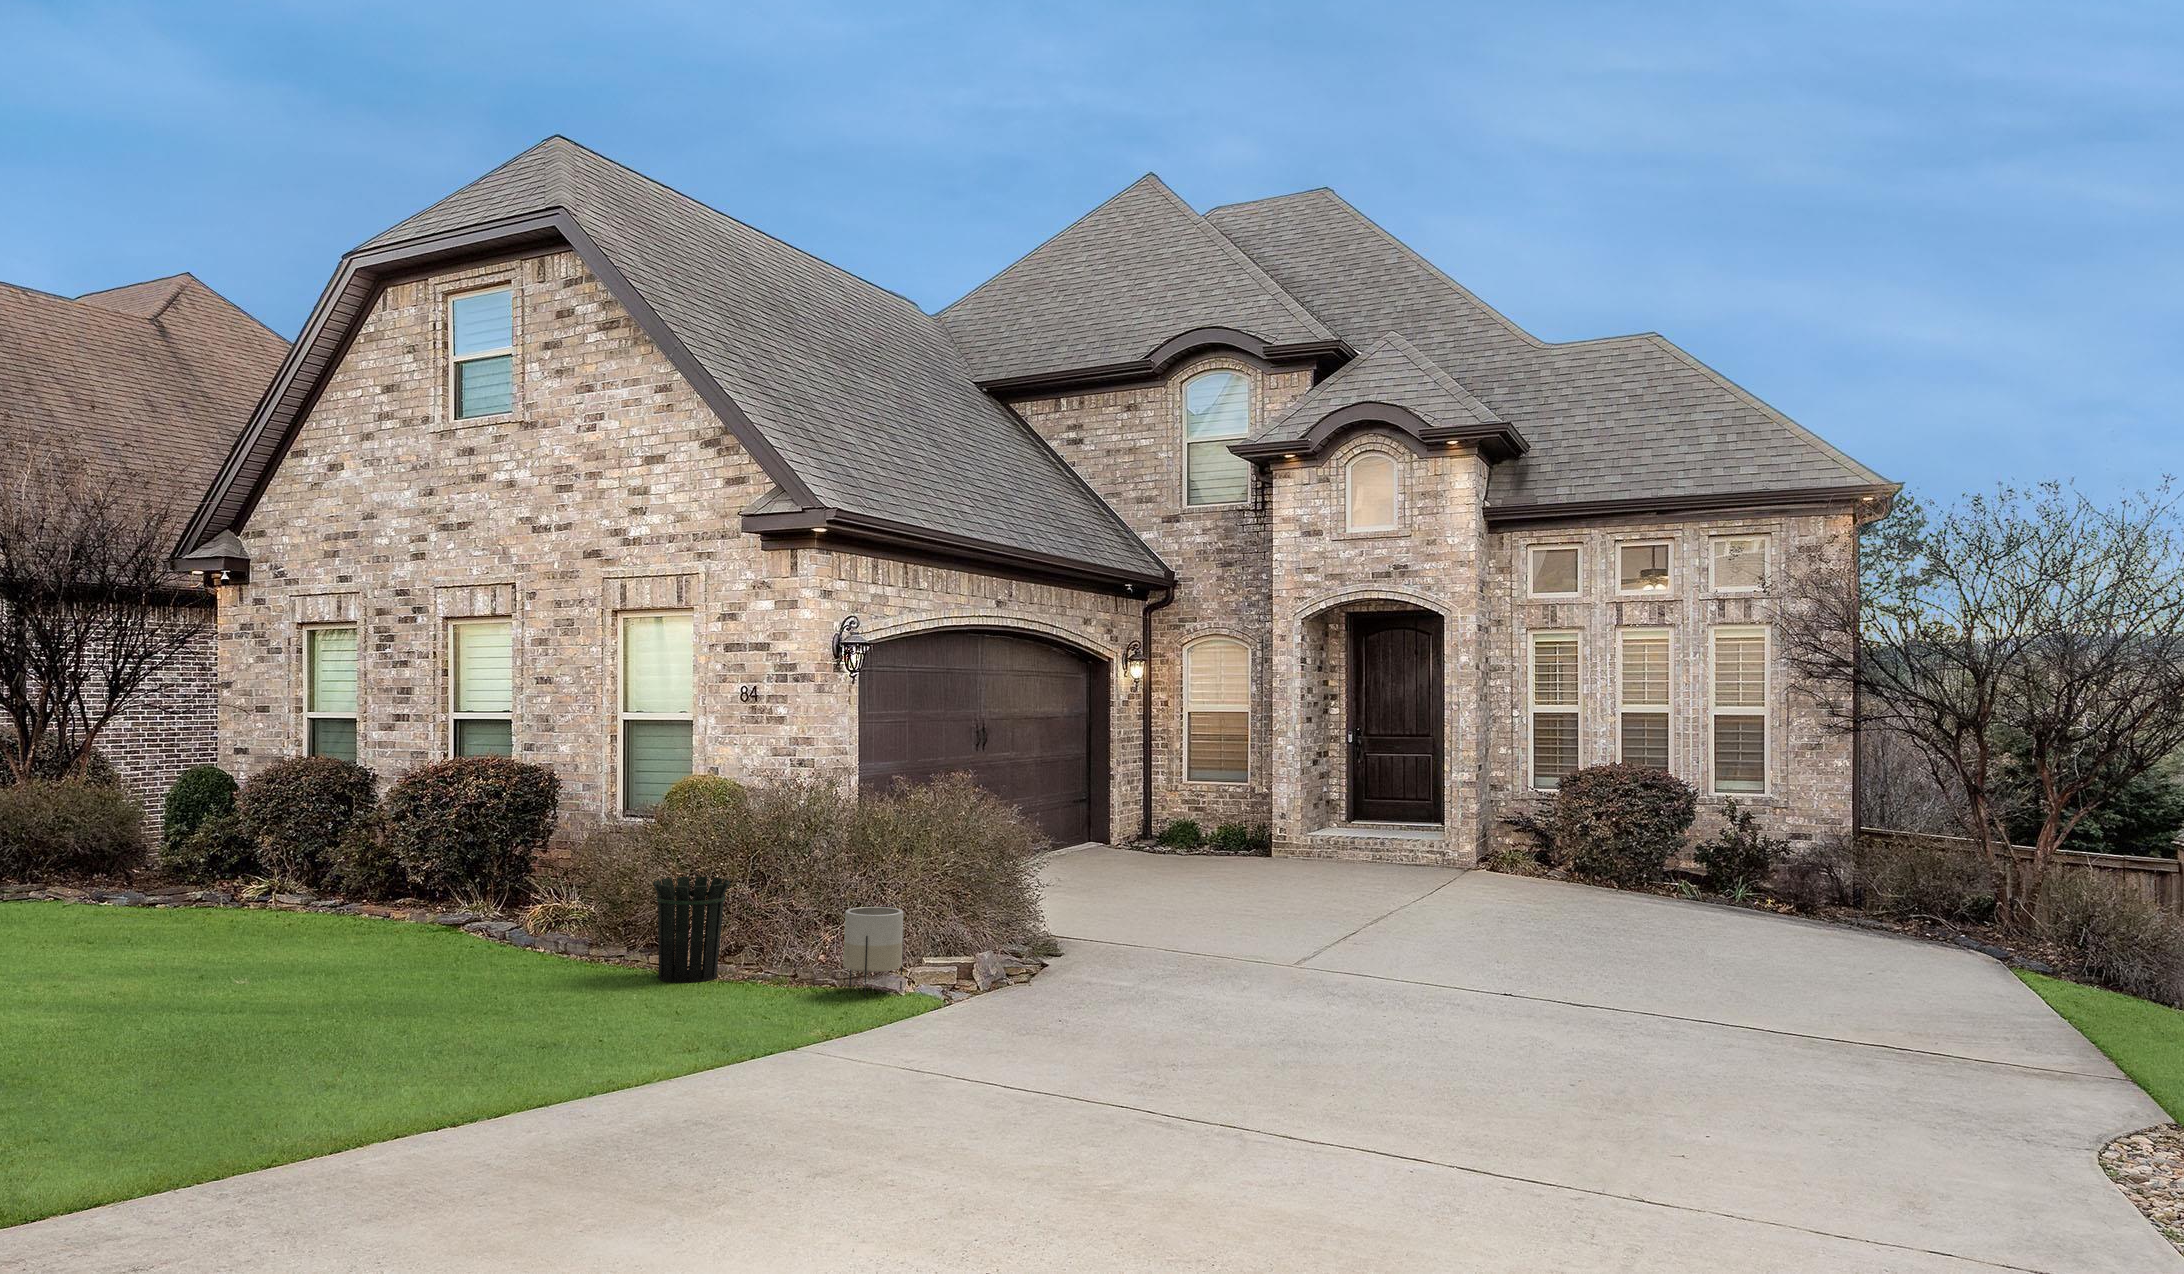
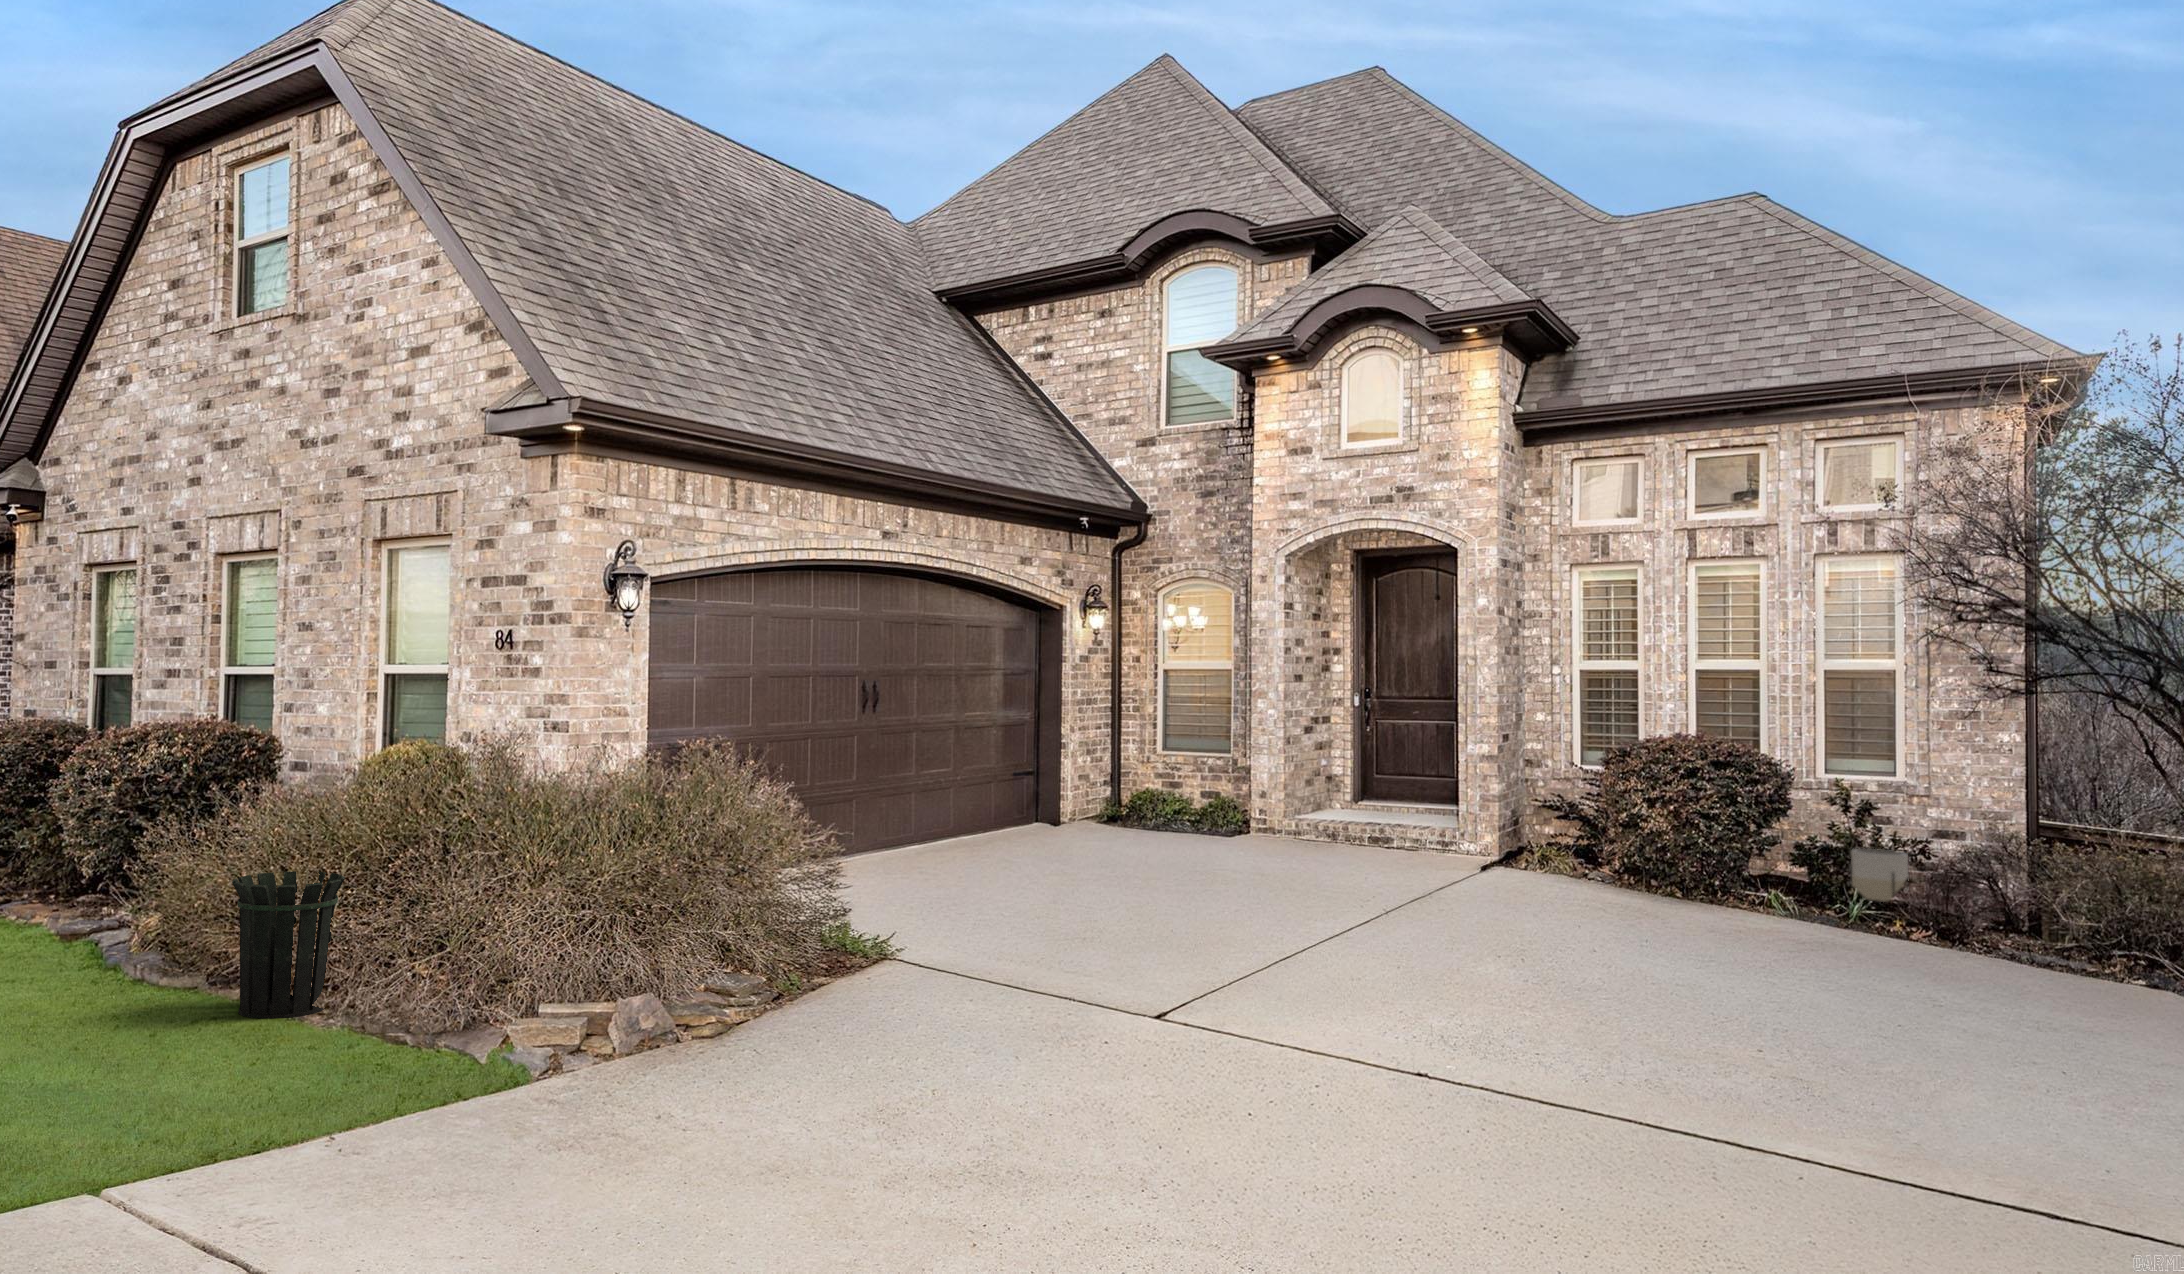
planter: present [843,907,903,998] -> present [1851,849,1909,918]

